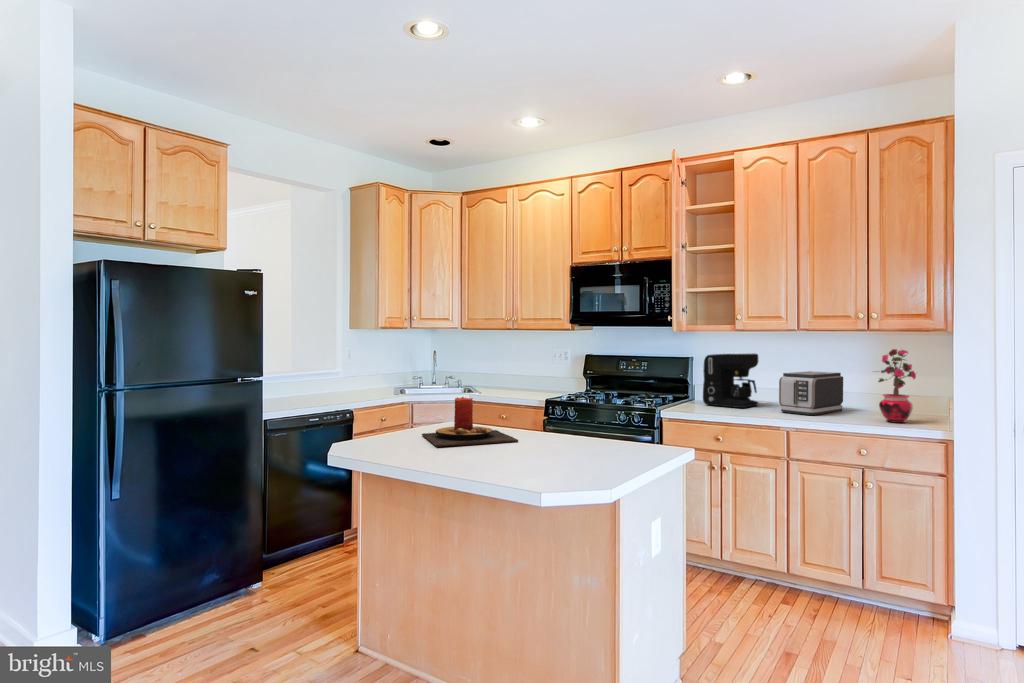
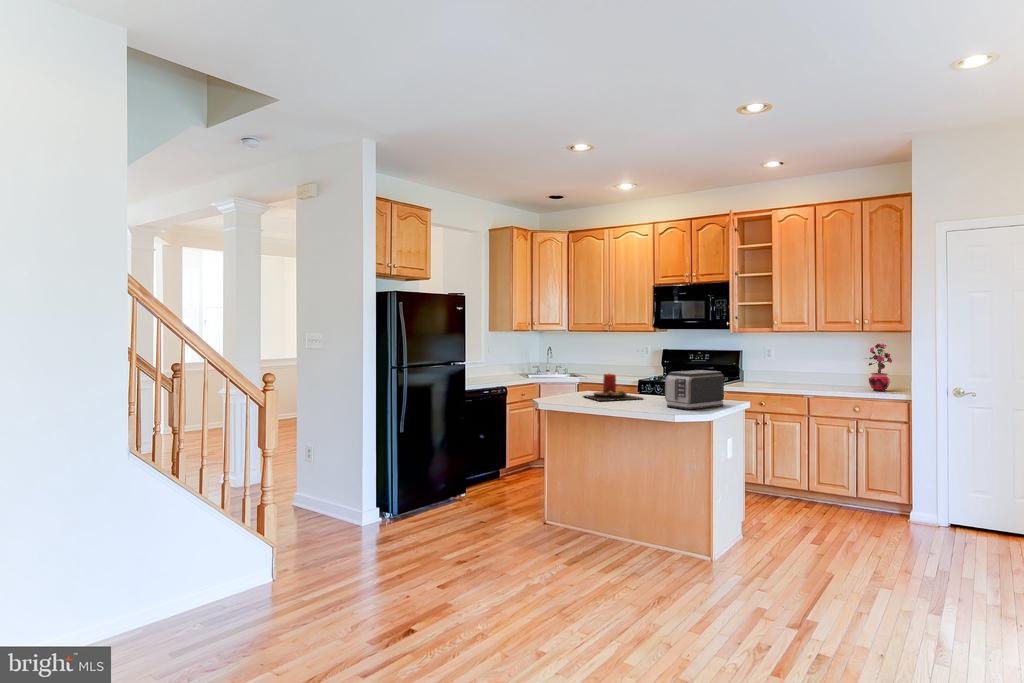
coffee maker: present [703,353,759,408] -> none [750,347,789,384]
toaster: present [779,371,843,415] -> present [665,370,724,410]

